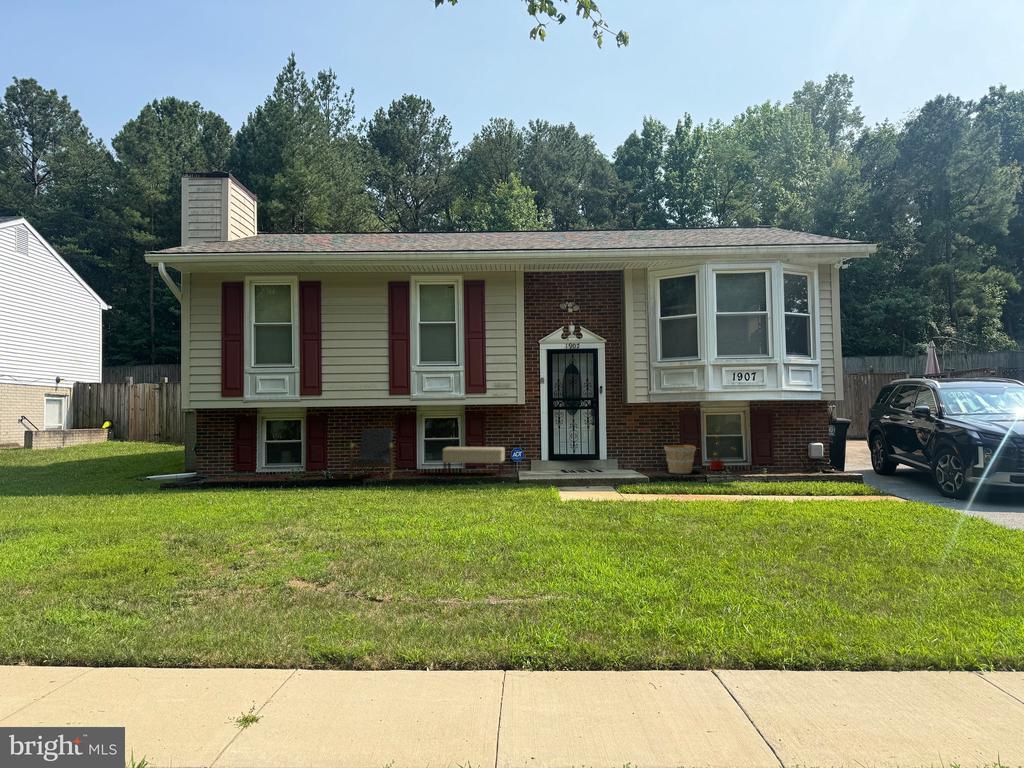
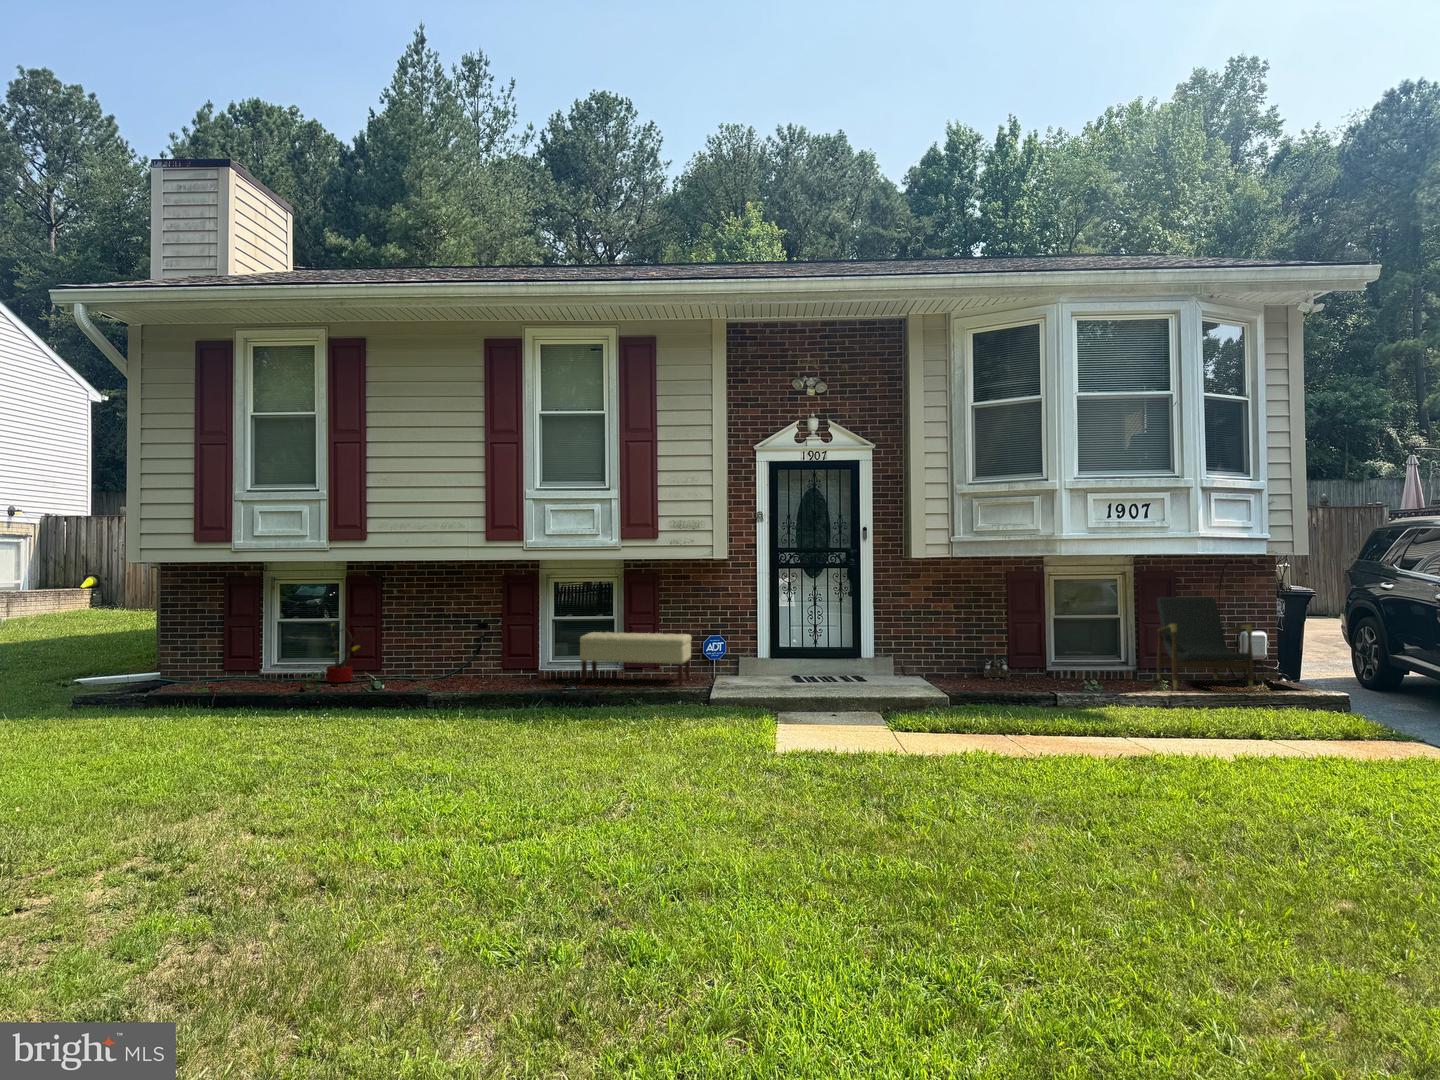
lounge chair: present [350,429,394,478] -> present [1157,597,1253,691]
decorative plant: present [709,440,724,470] -> present [326,623,362,683]
wooden bucket: present [665,445,696,474] -> none [977,633,1035,687]

